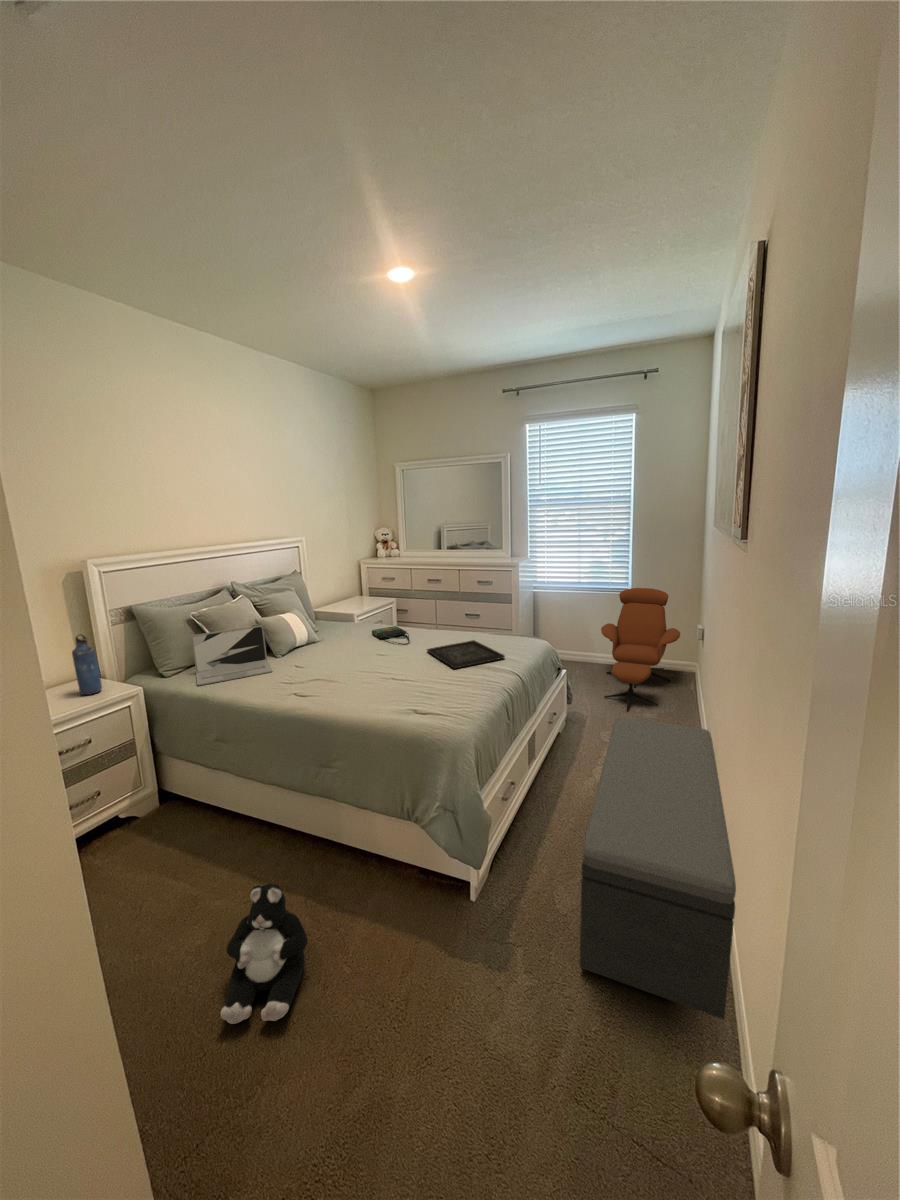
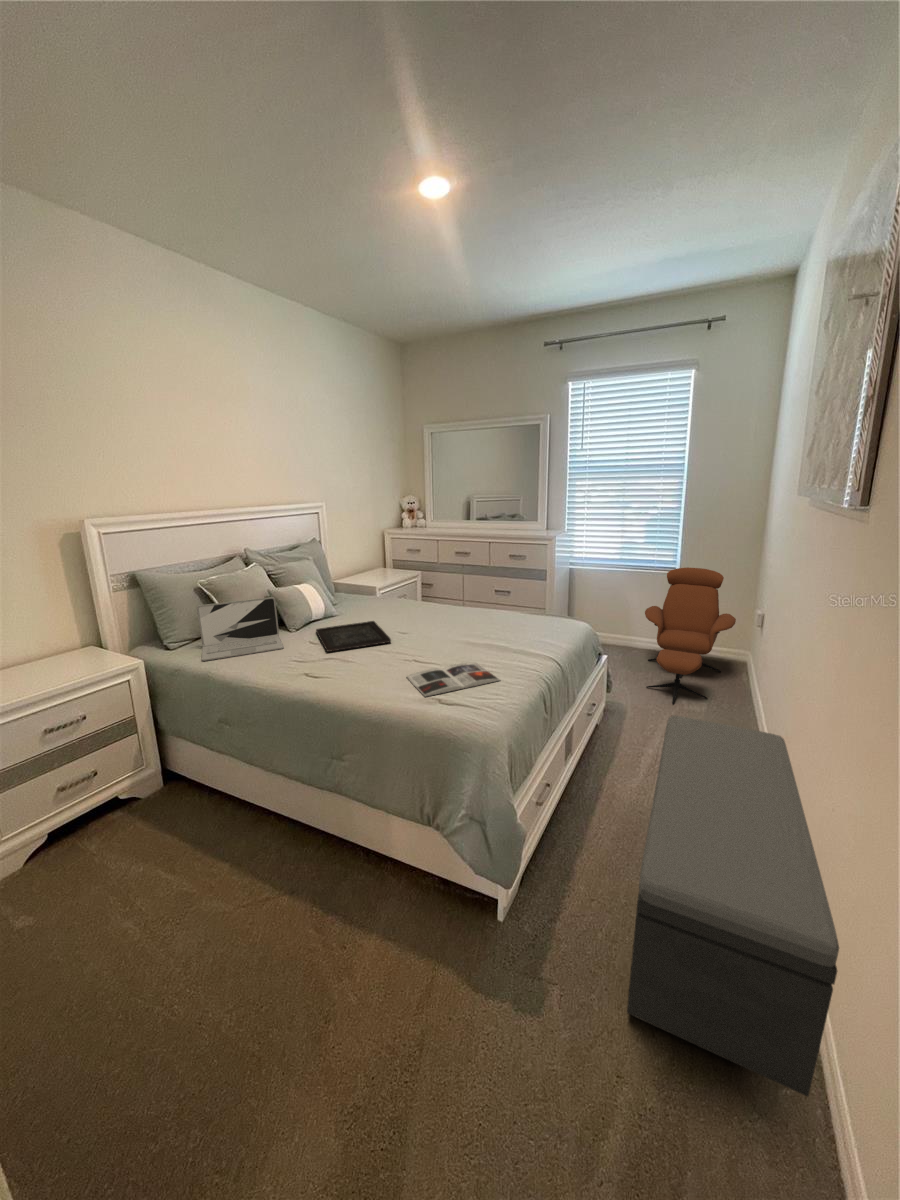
tote bag: present [372,626,409,645] -> none [393,602,434,623]
water bottle: present [72,634,102,695] -> none [67,601,101,667]
tray: present [427,640,505,668] -> present [316,621,391,652]
magazine: none [385,677,469,708] -> present [407,662,500,697]
plush toy: present [220,884,308,1024] -> none [210,893,312,1053]

